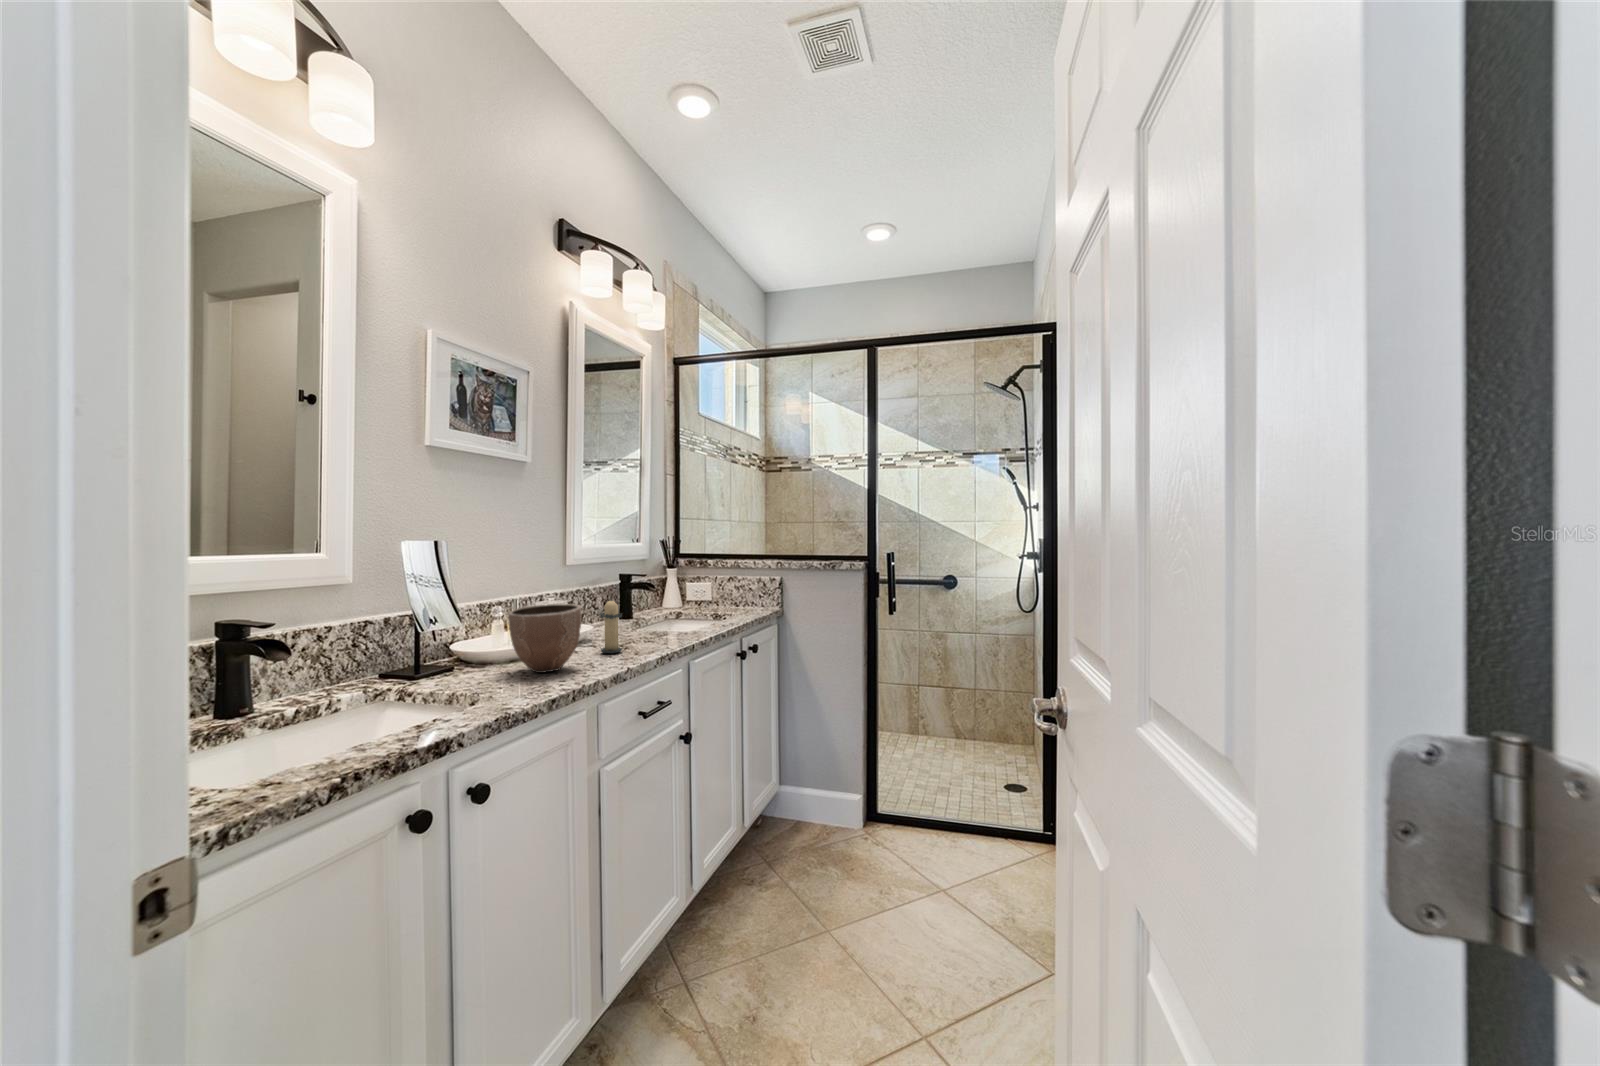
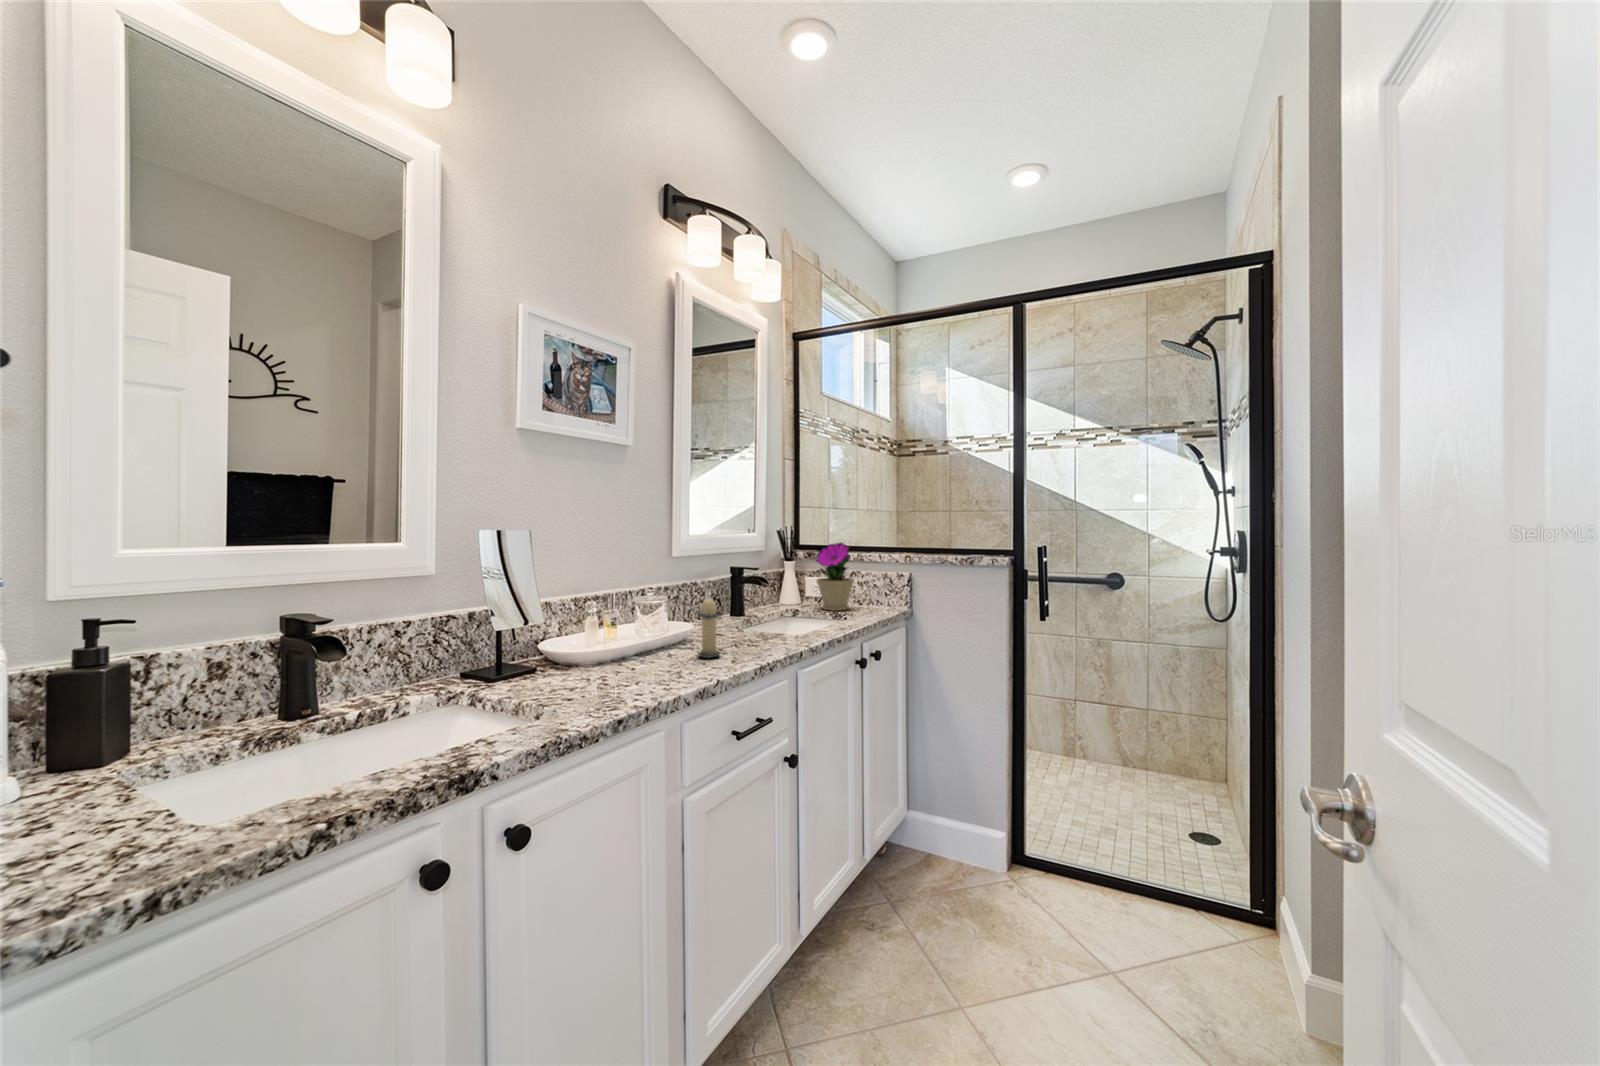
flower pot: none [697,550,732,613] -> present [816,543,854,611]
decorative bowl: present [508,604,581,673] -> none [589,602,668,680]

